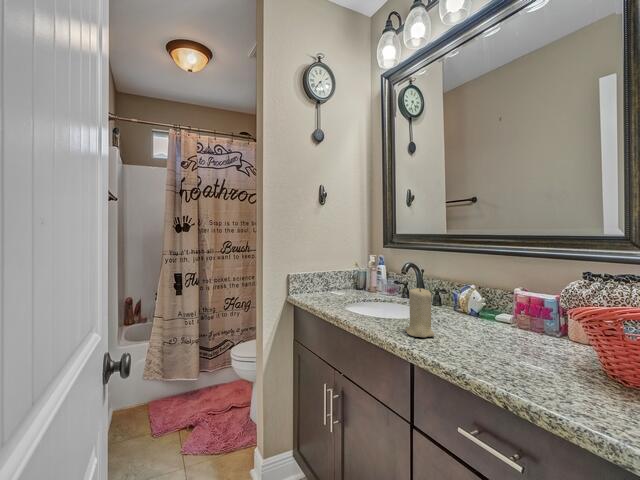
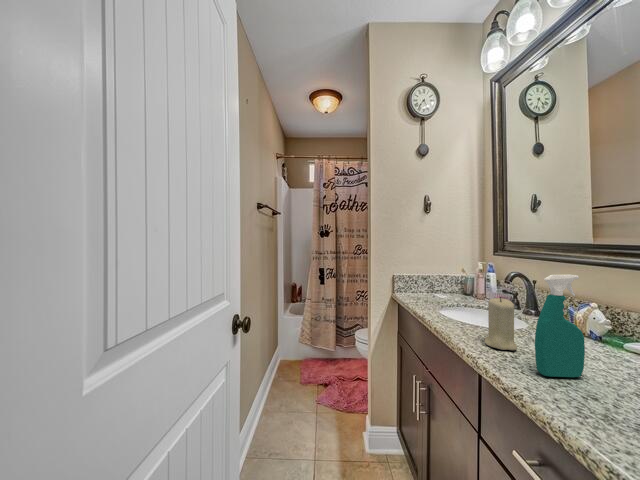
spray bottle: none [459,261,491,354] -> present [535,274,585,377]

